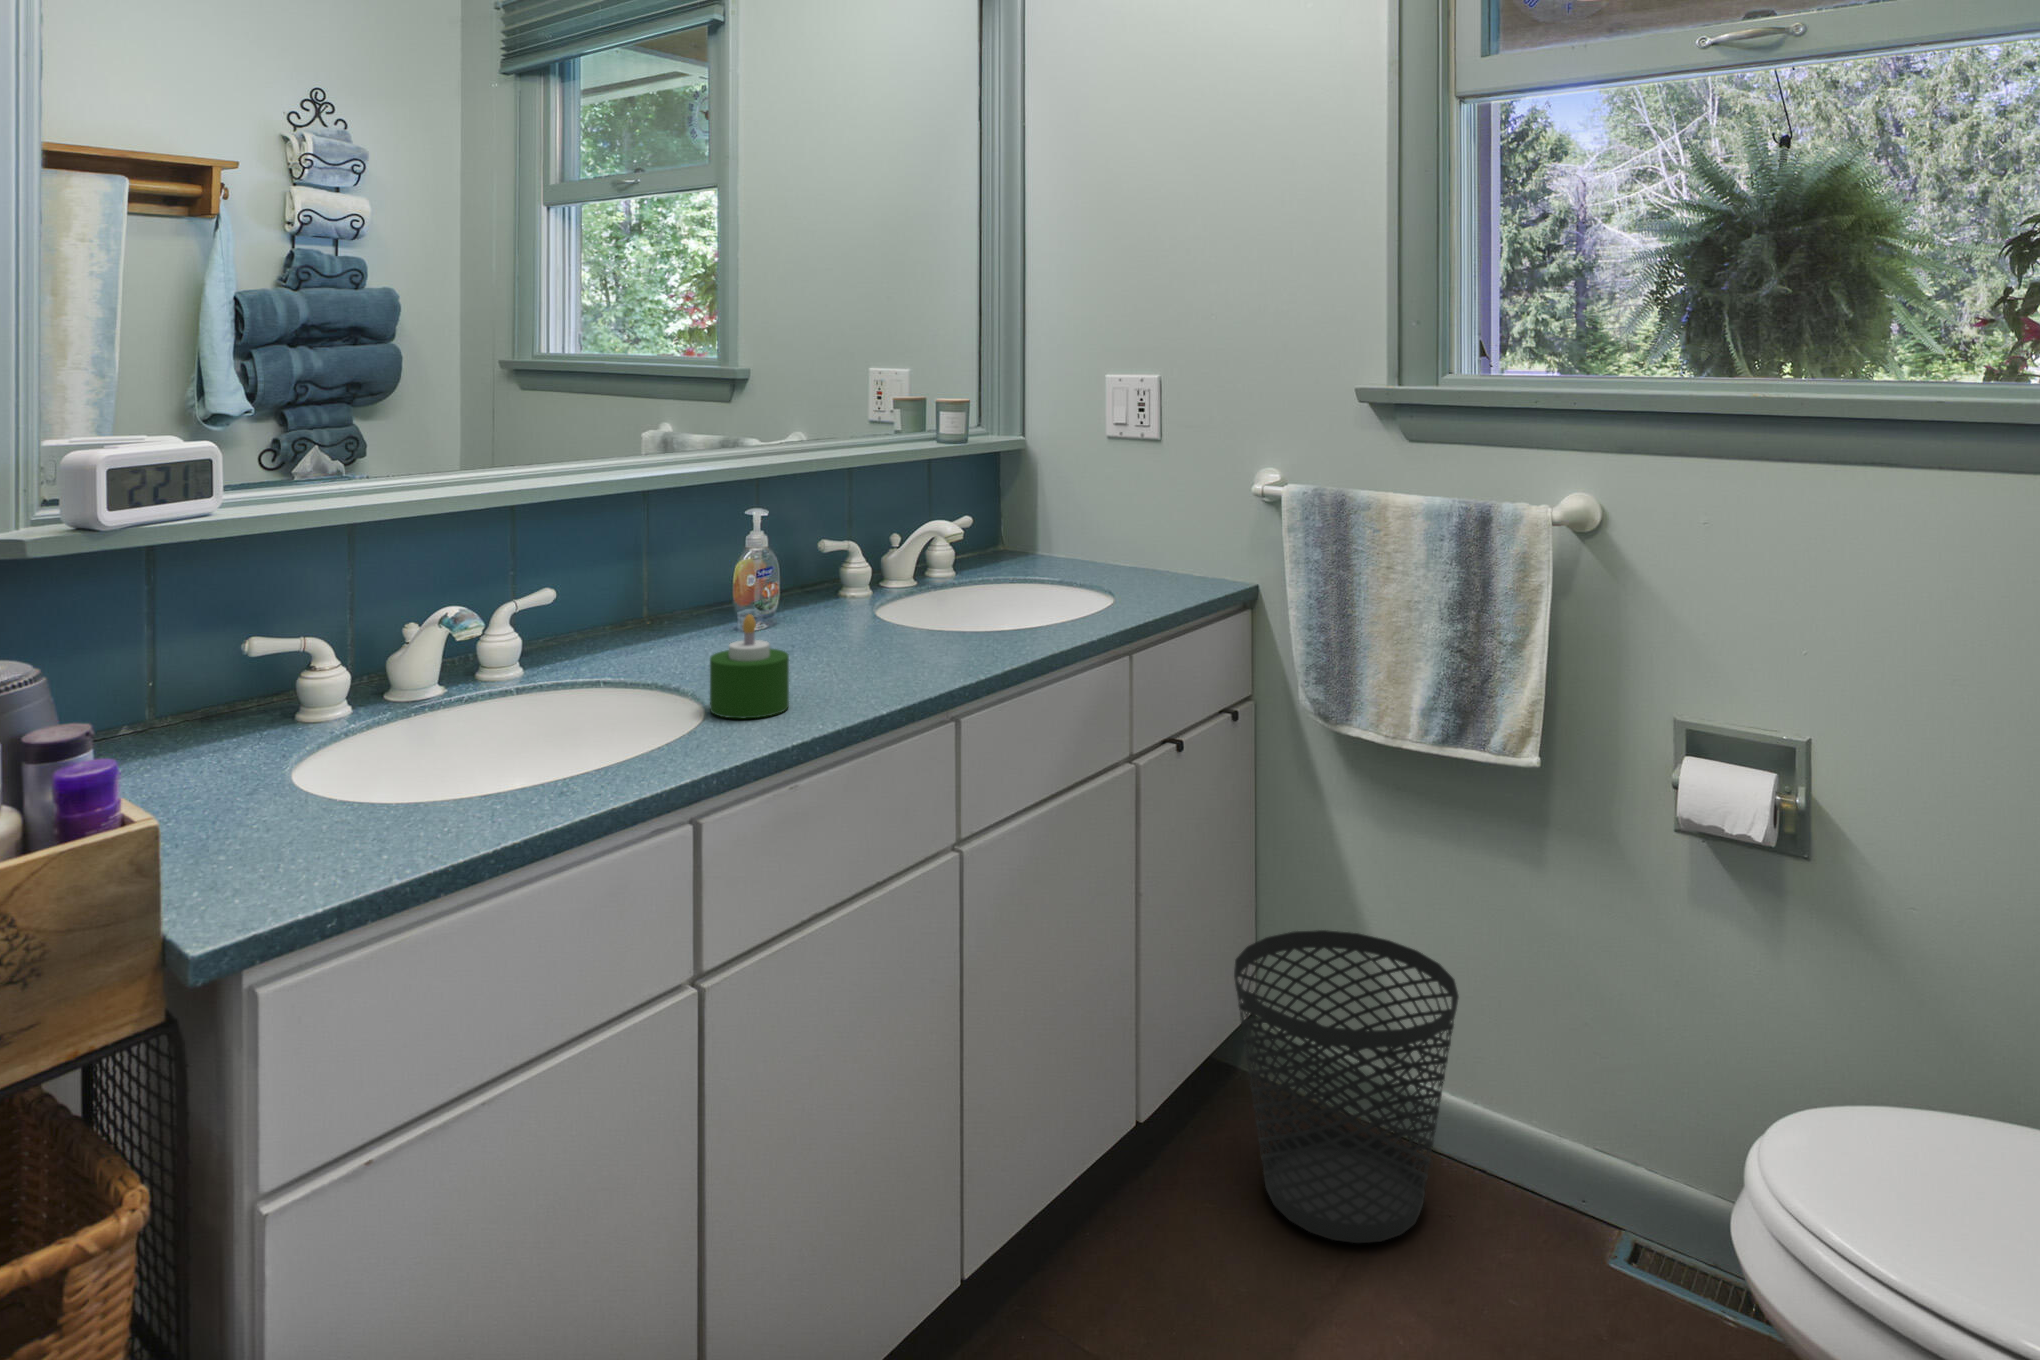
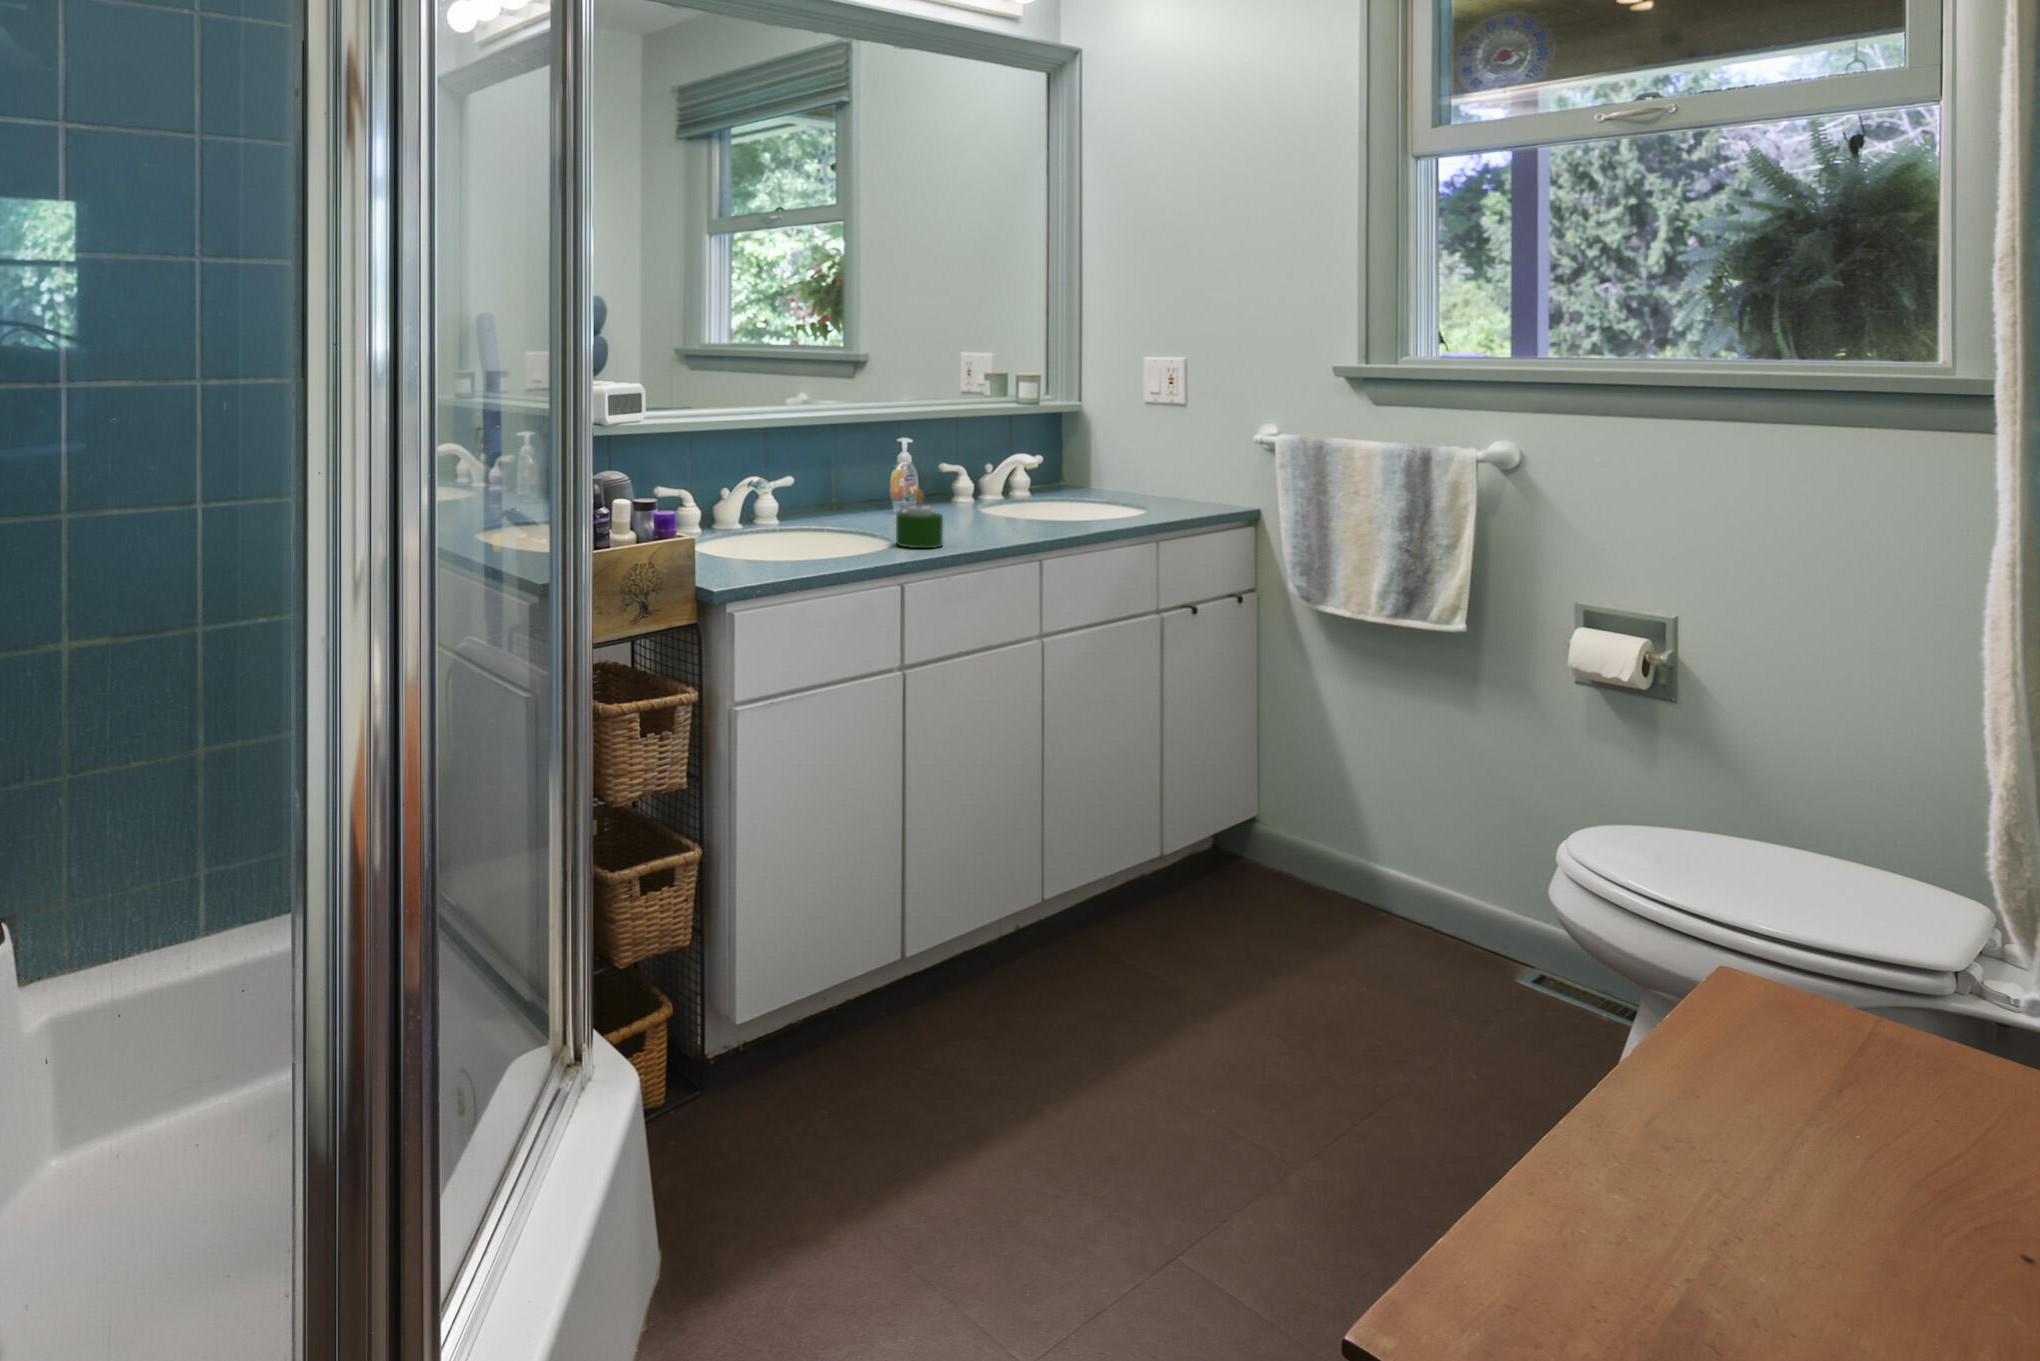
wastebasket: present [1234,930,1459,1243] -> none [1233,748,1402,947]

